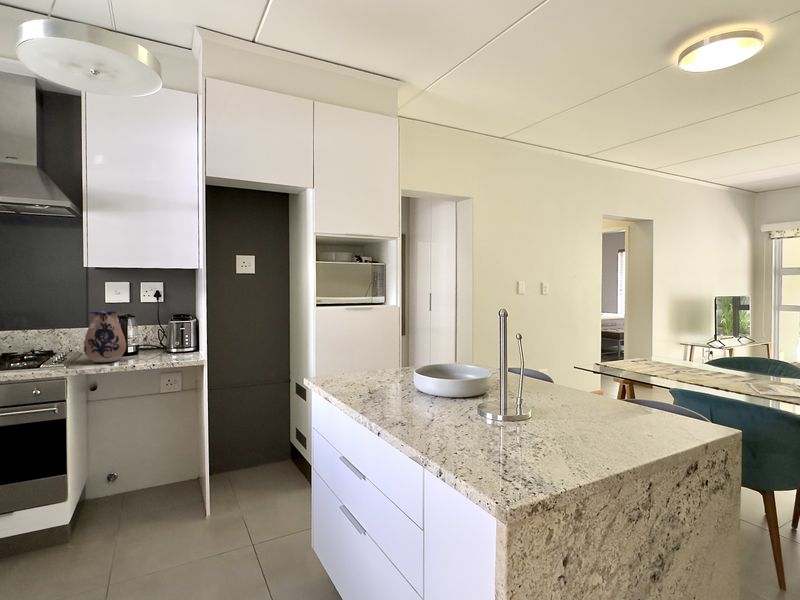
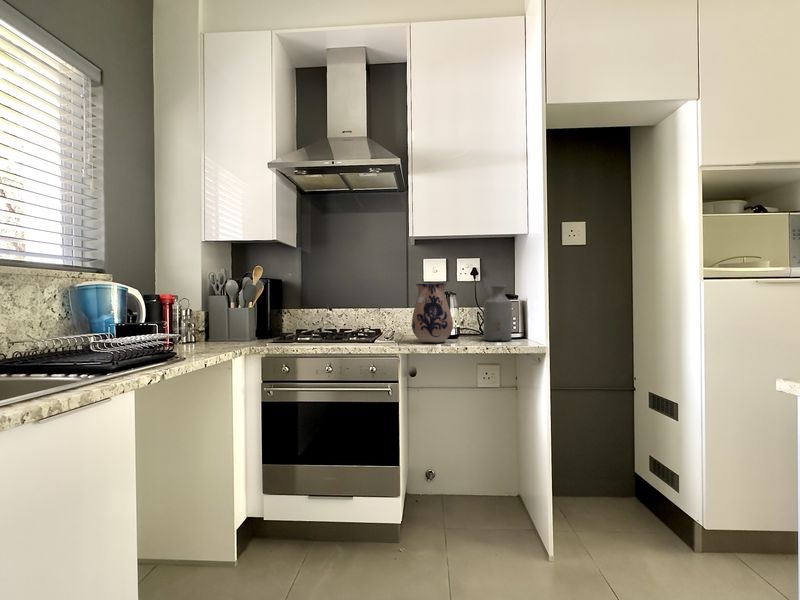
bottle: none [157,311,182,357] -> present [483,285,512,341]

